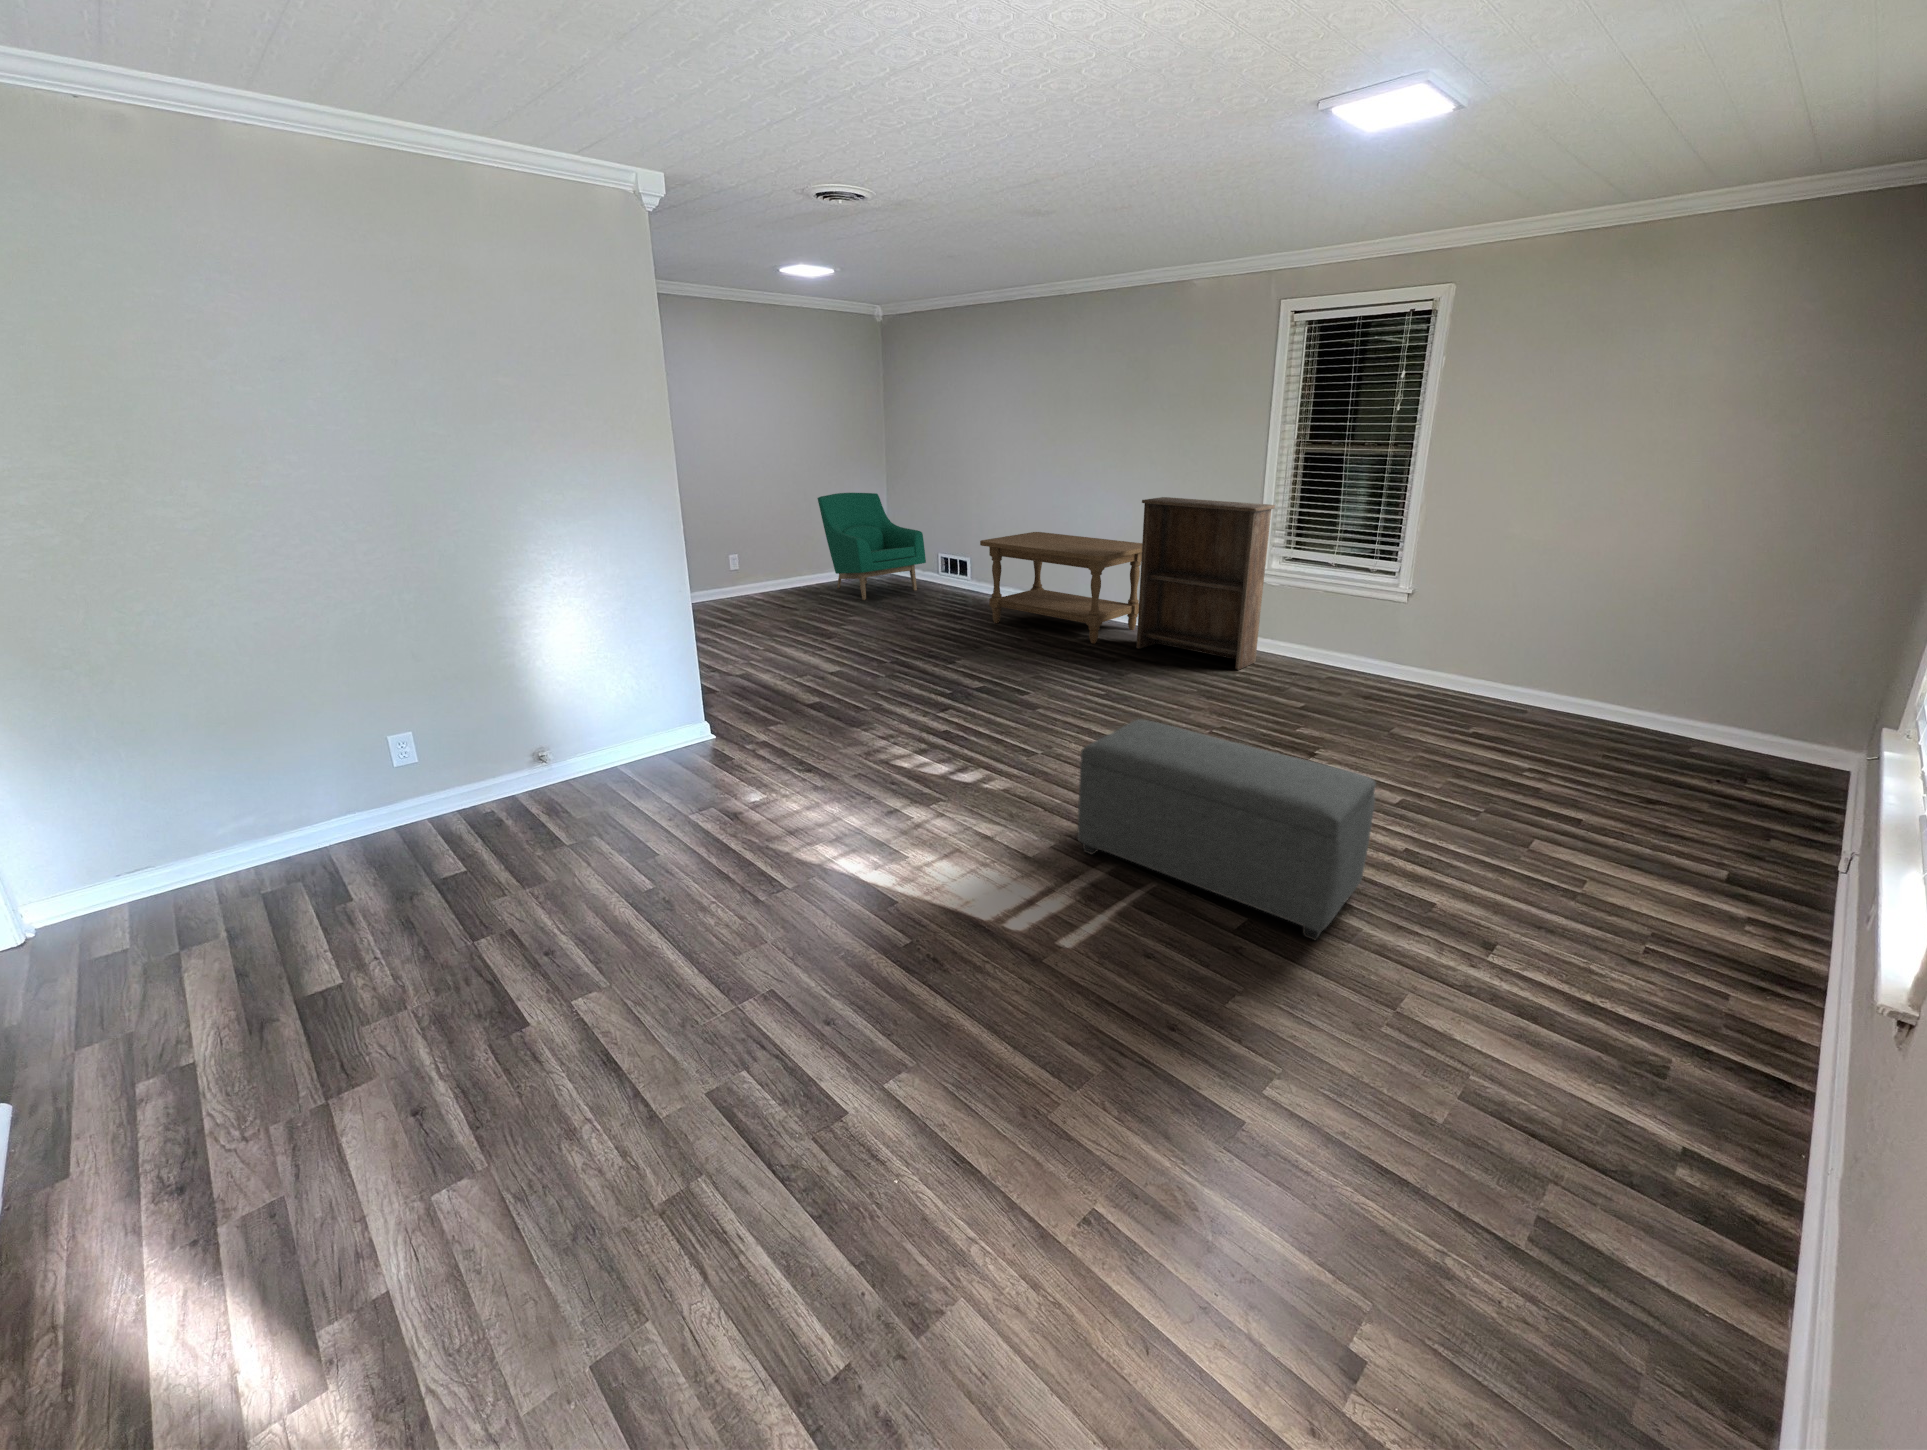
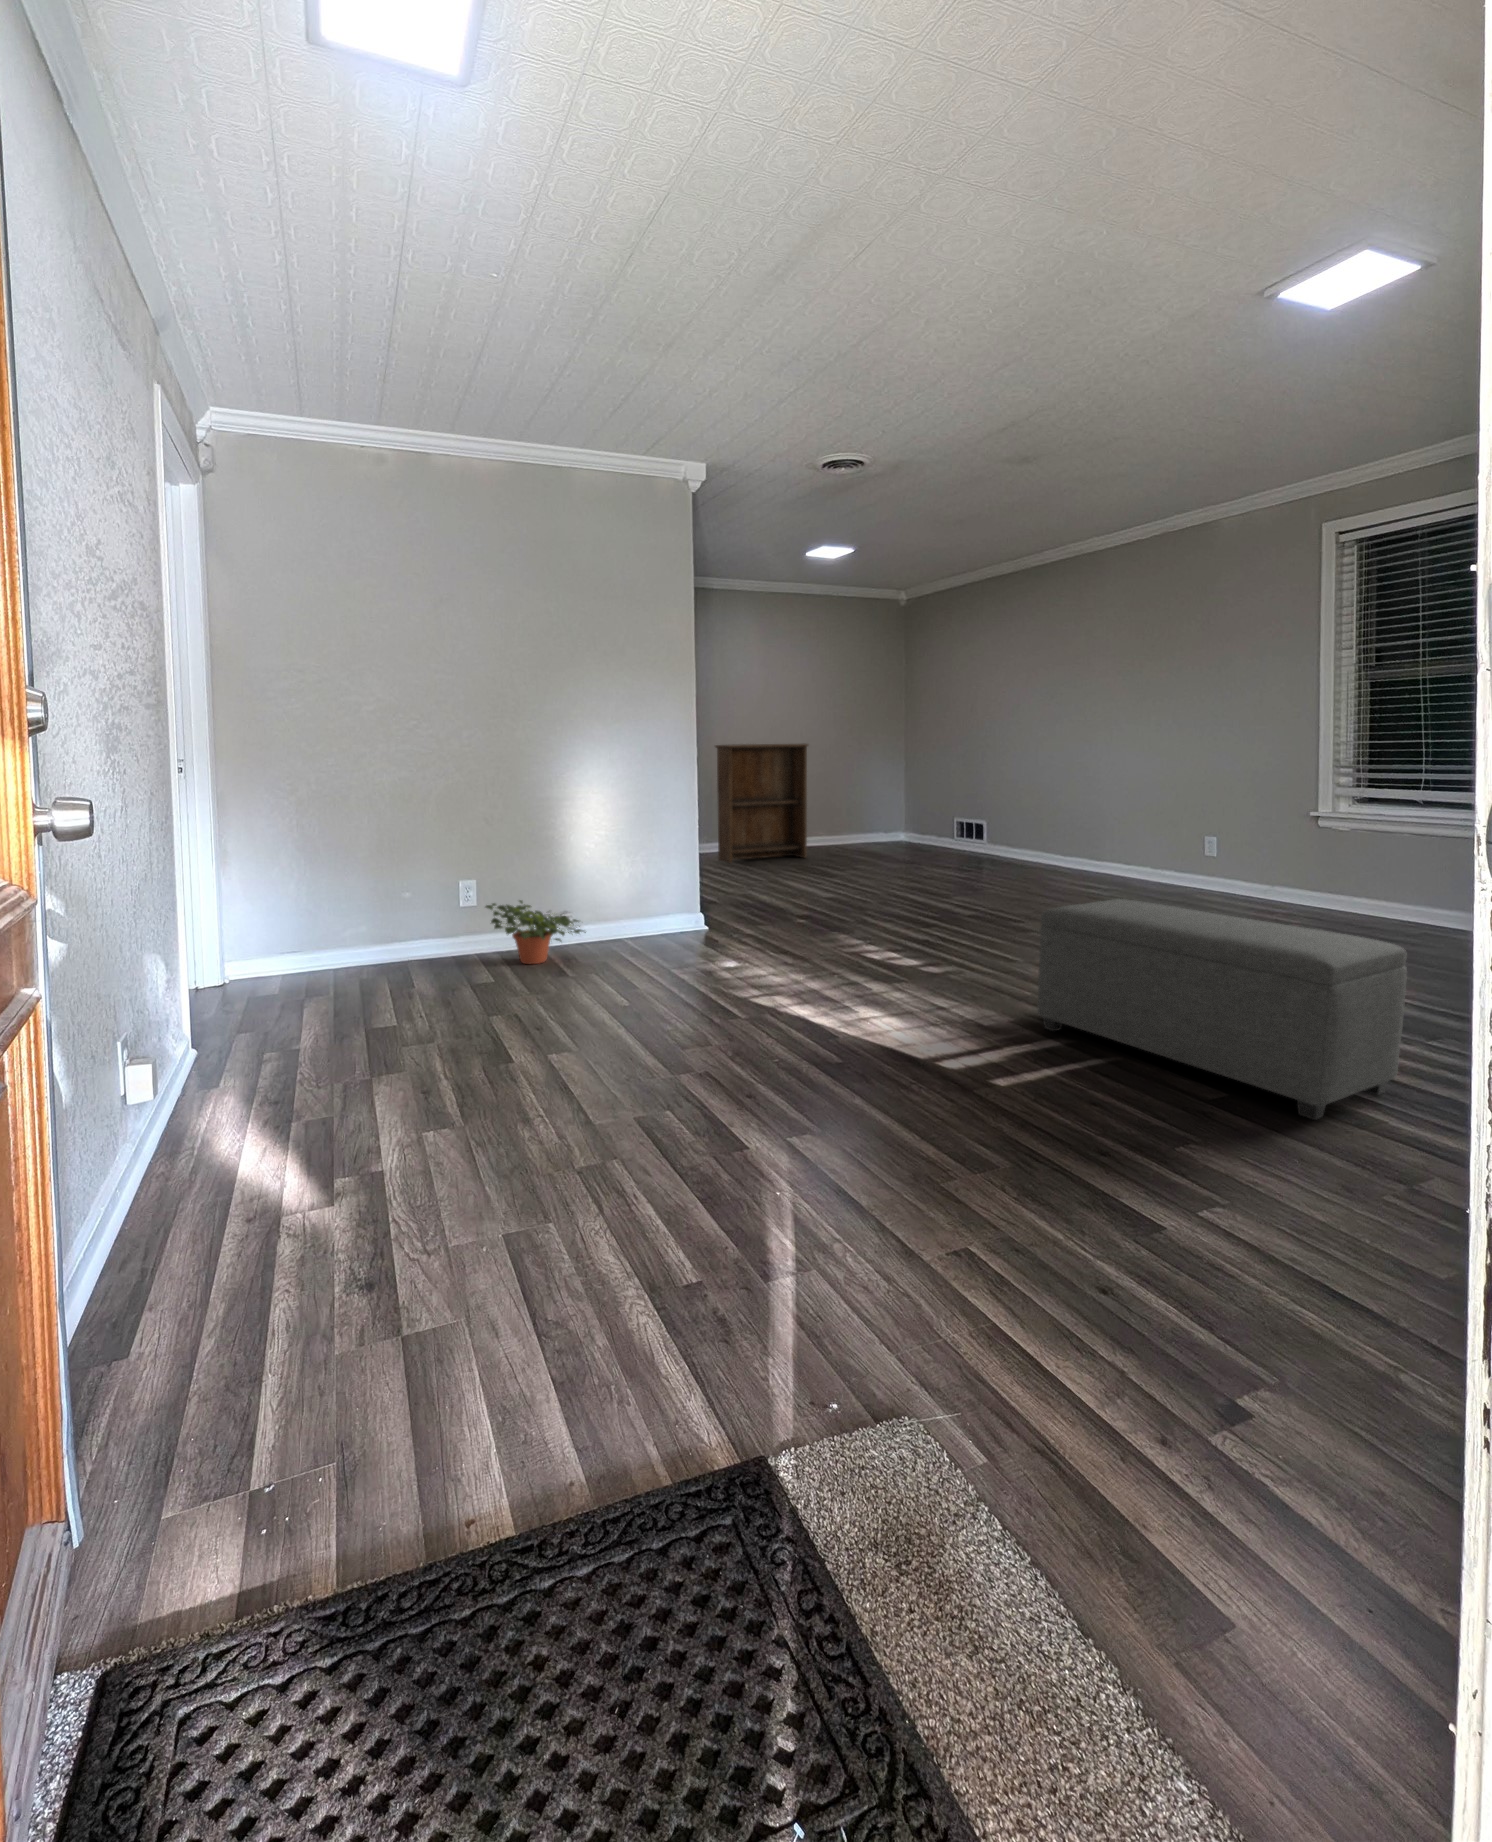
armchair: present [817,493,926,600] -> none [832,758,936,857]
bookshelf: present [1137,497,1275,670] -> present [715,744,808,863]
coffee table: present [980,532,1142,643] -> none [988,787,1190,894]
potted plant: none [435,747,580,826] -> present [486,900,586,964]

